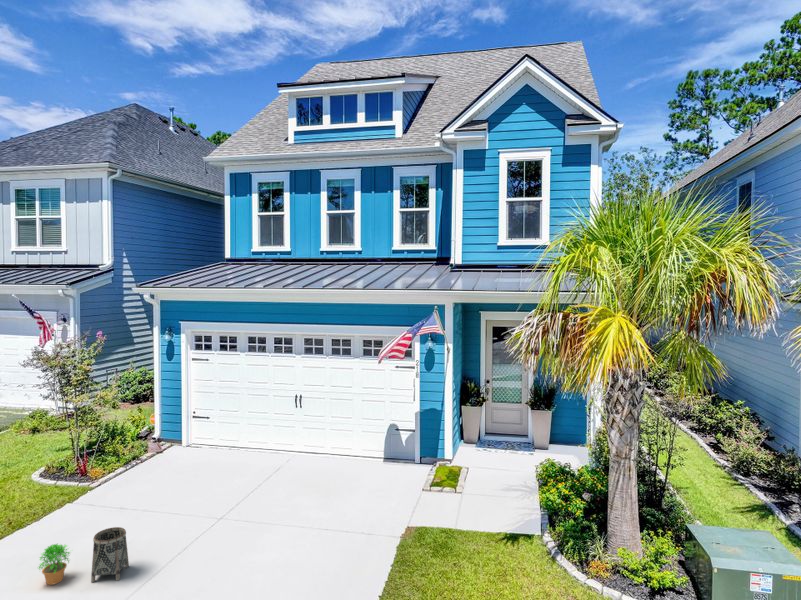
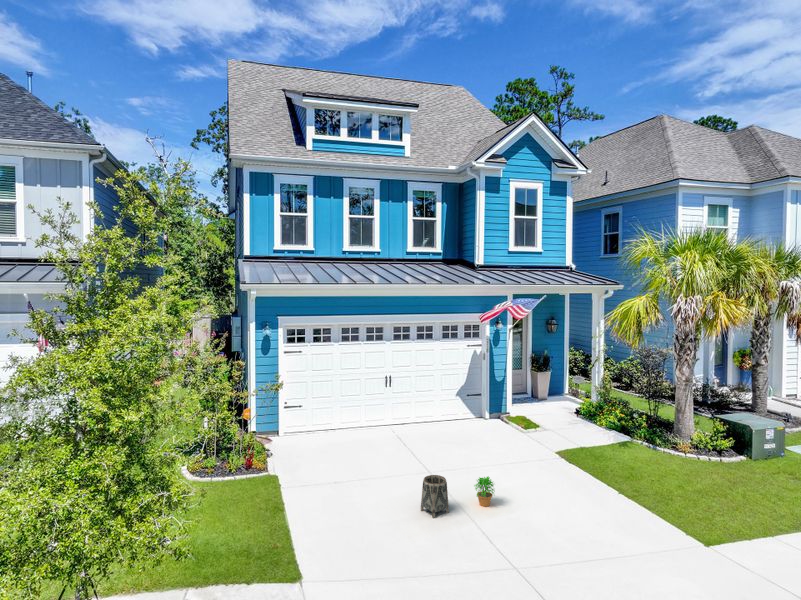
potted plant: present [39,544,70,585] -> present [474,476,494,507]

